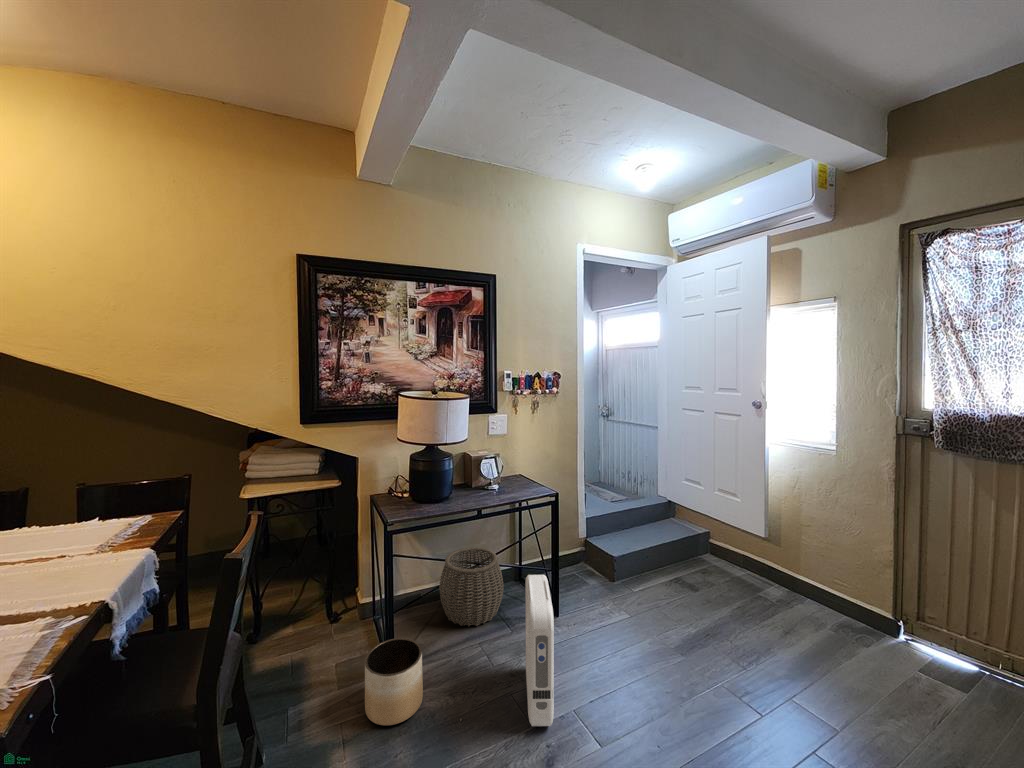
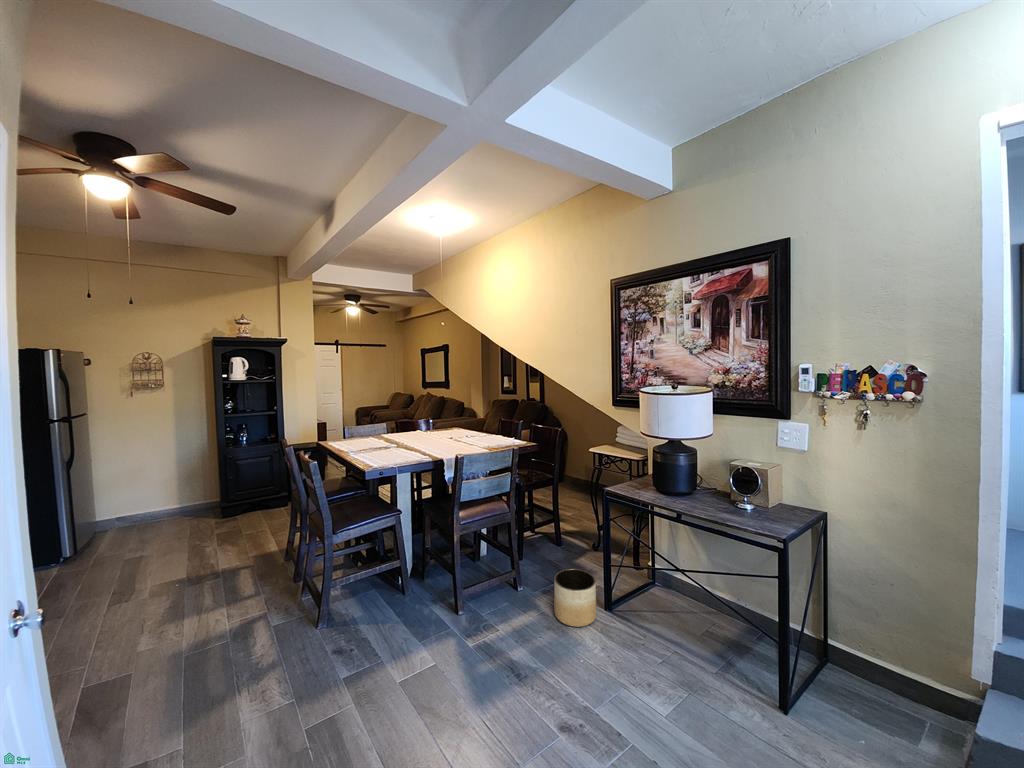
woven basket: present [439,547,504,626] -> none [673,560,753,651]
air purifier: present [525,575,554,726] -> none [582,587,670,717]

